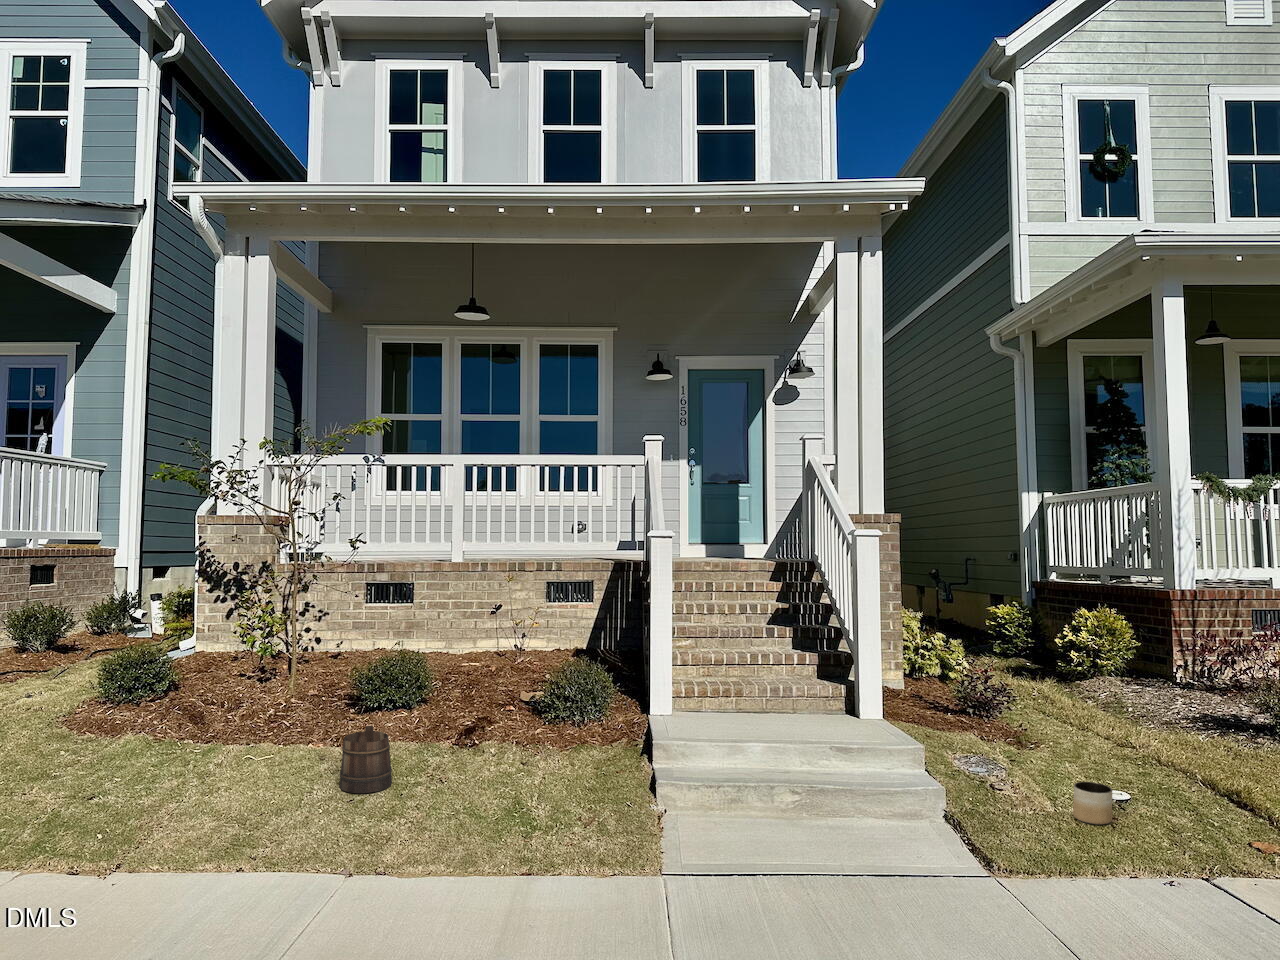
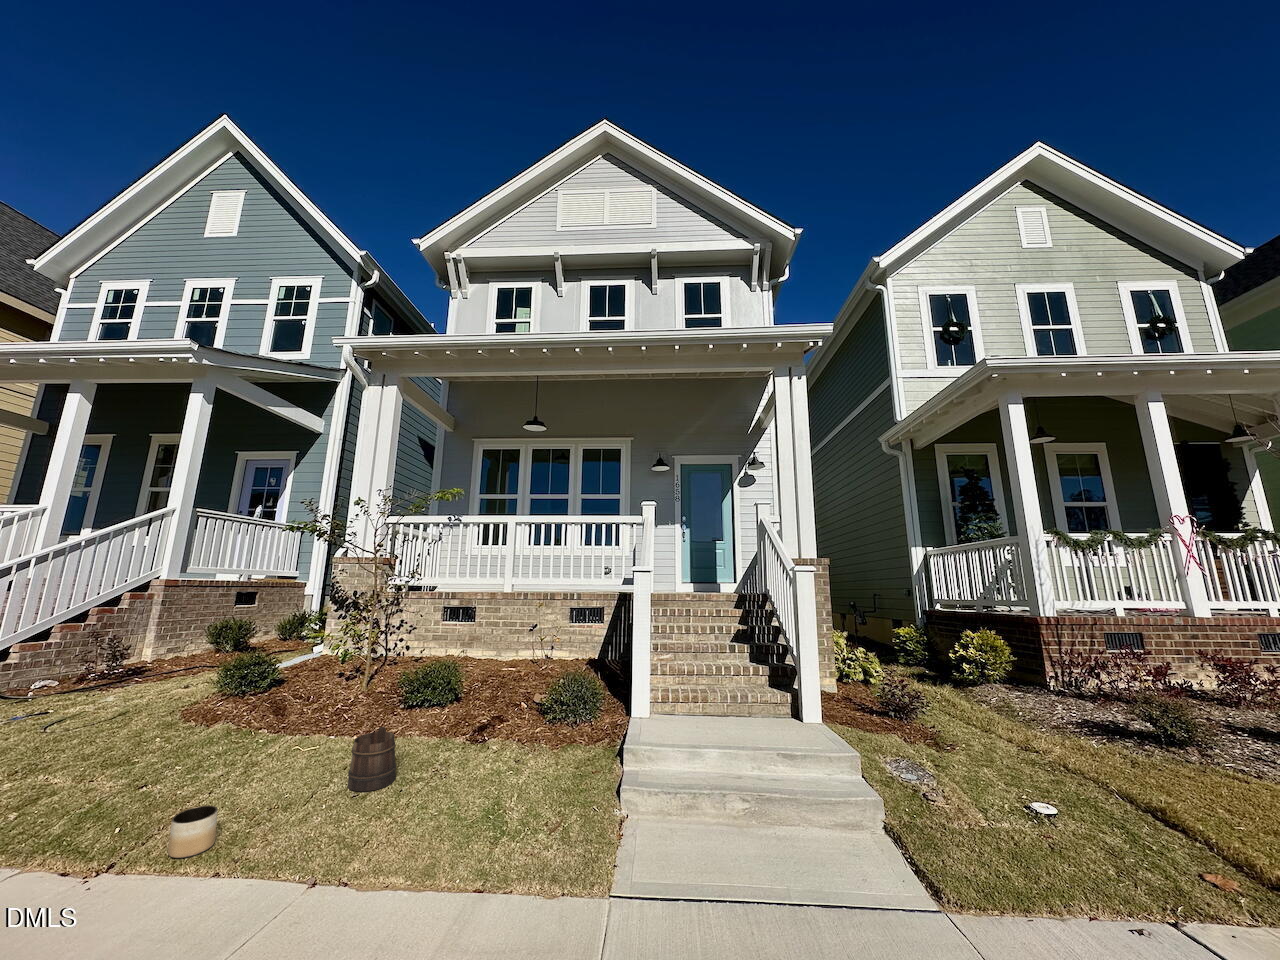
planter: present [1073,782,1112,825] -> present [168,806,218,858]

